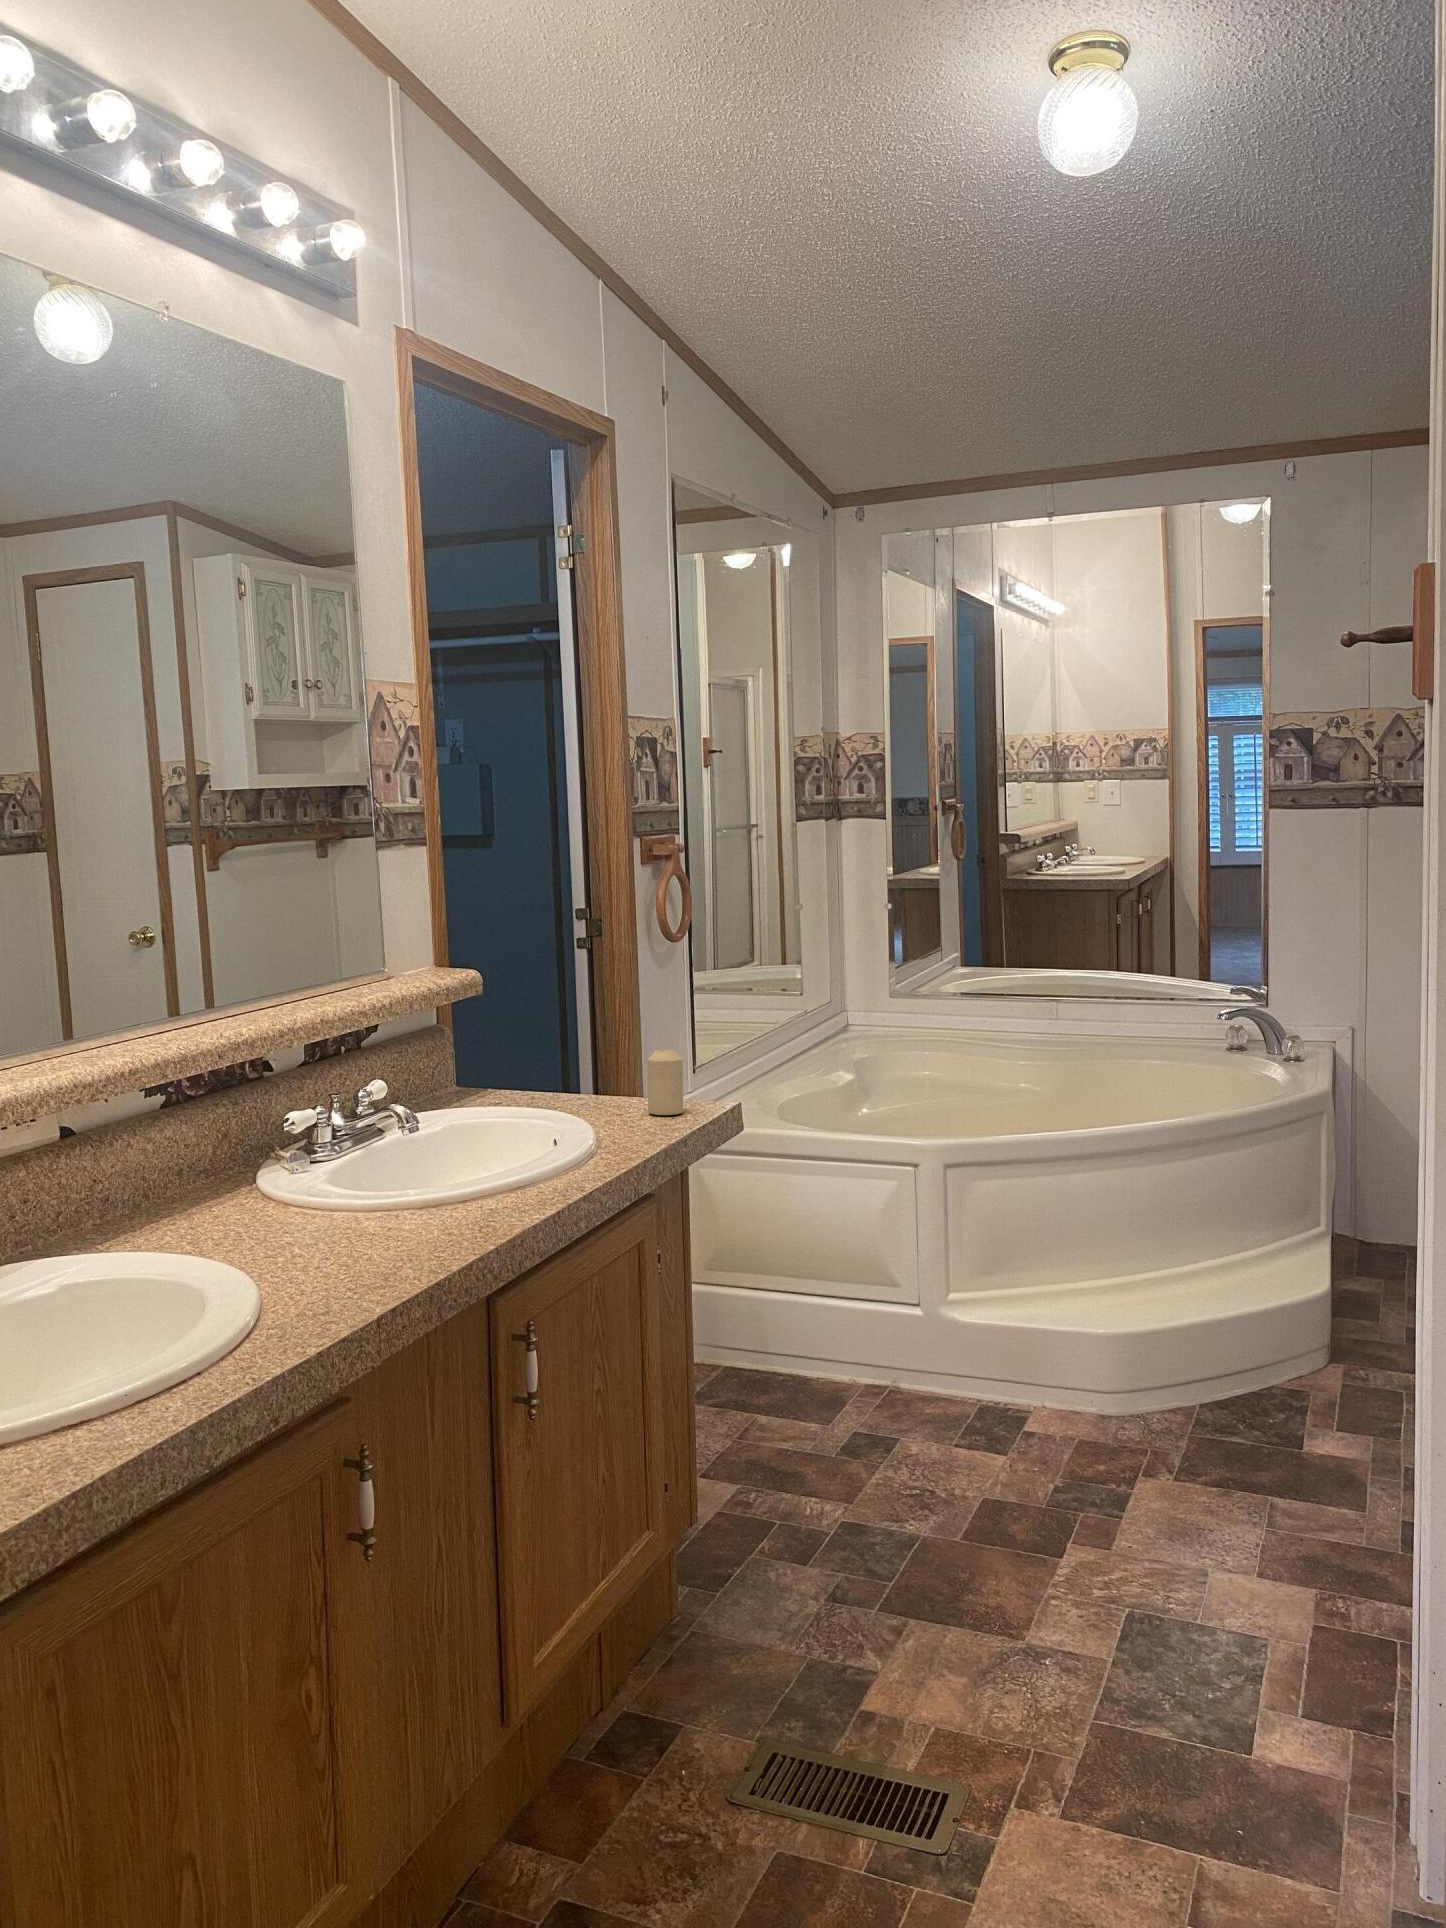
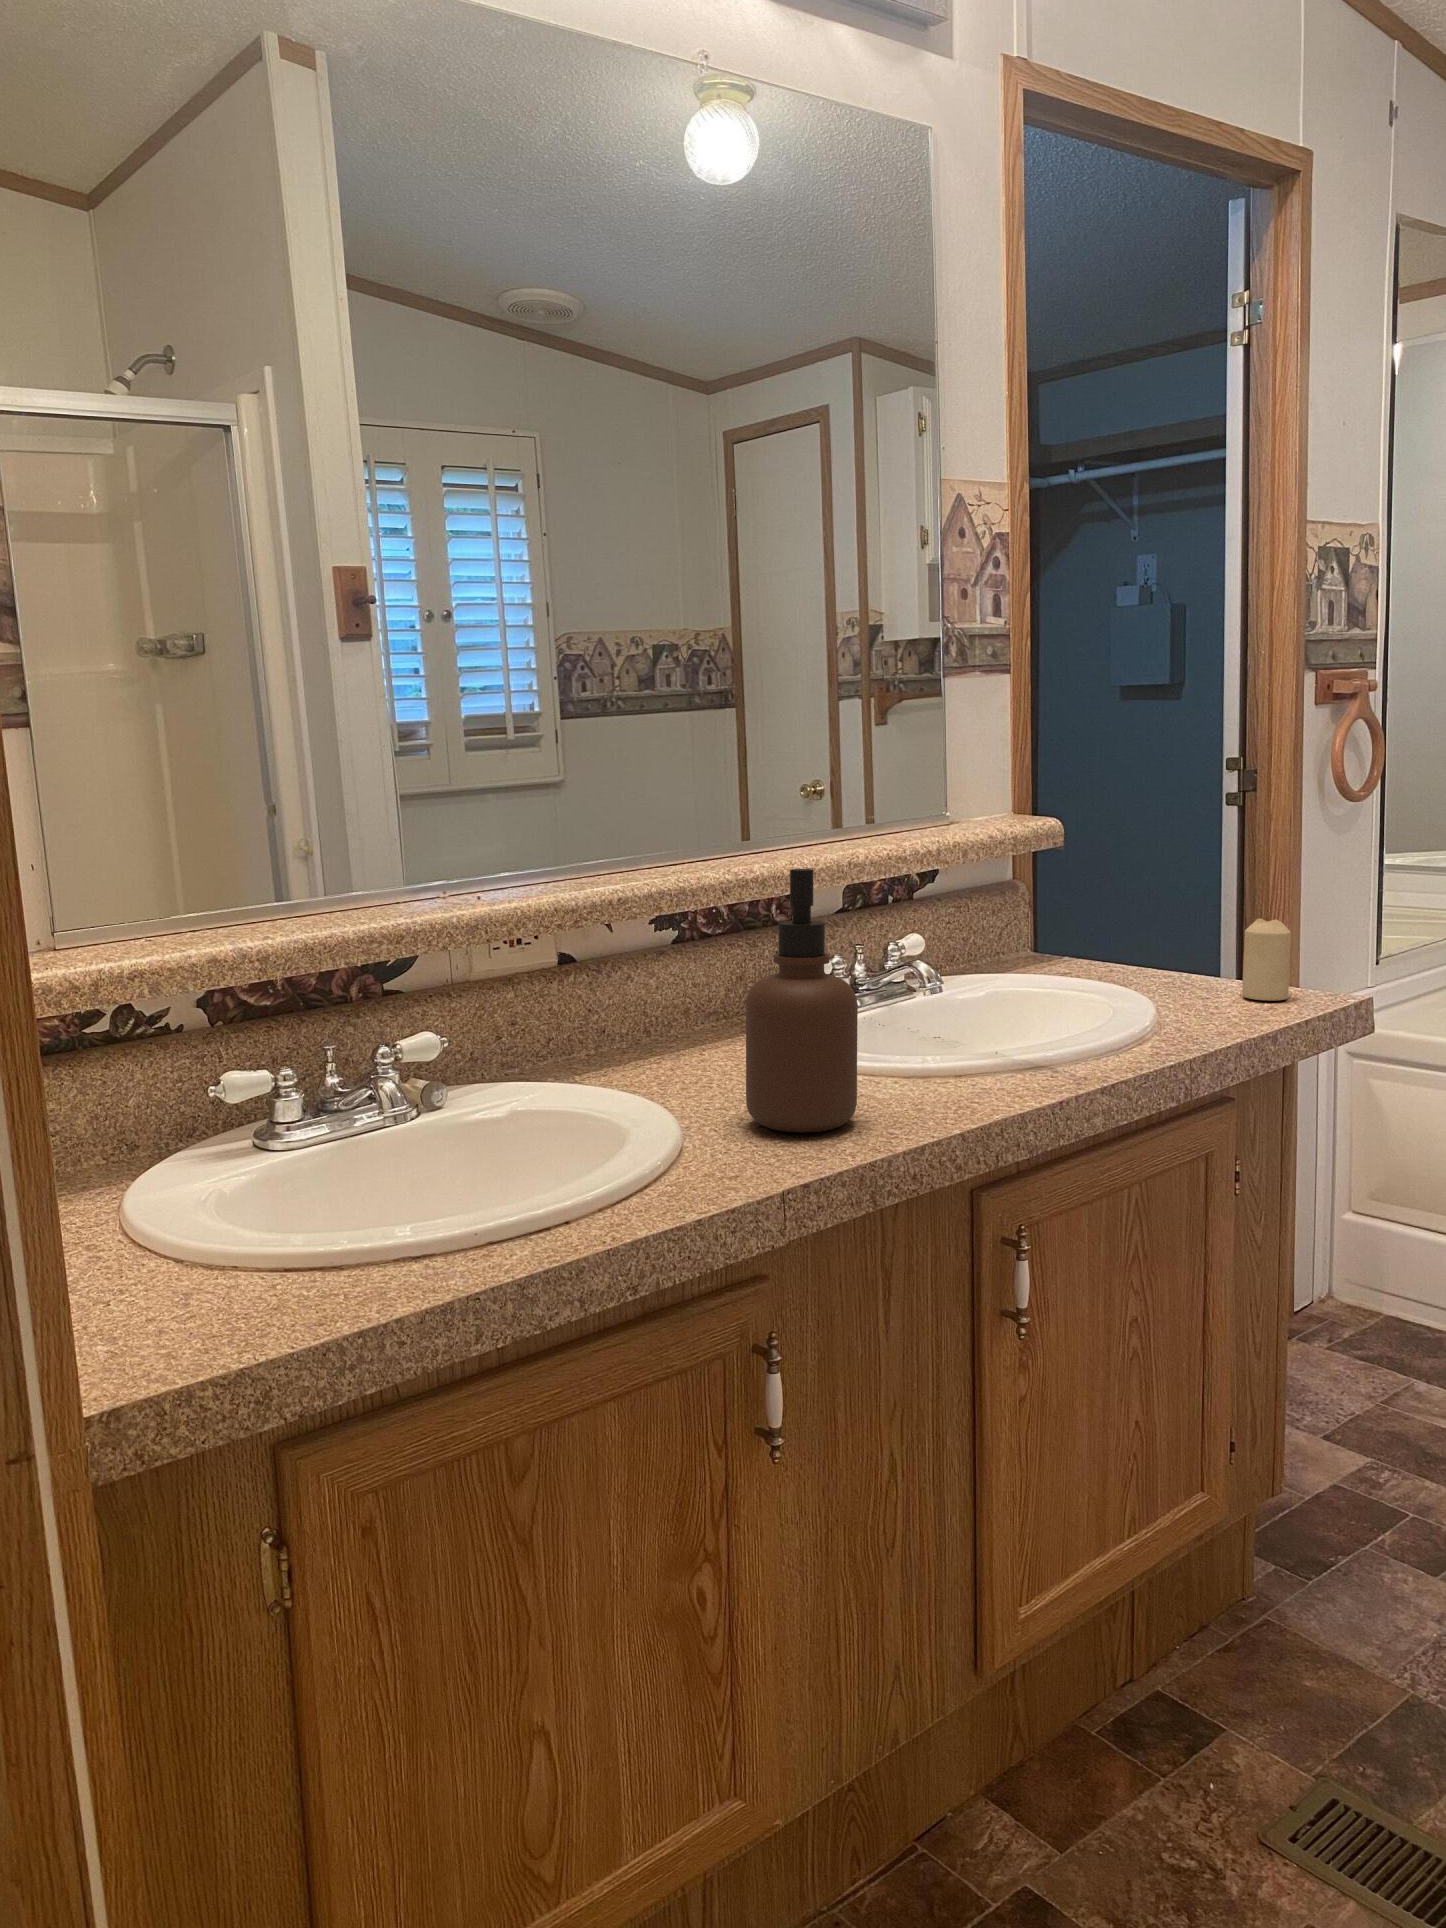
soap dispenser: none [303,1036,404,1267] -> present [746,869,858,1132]

